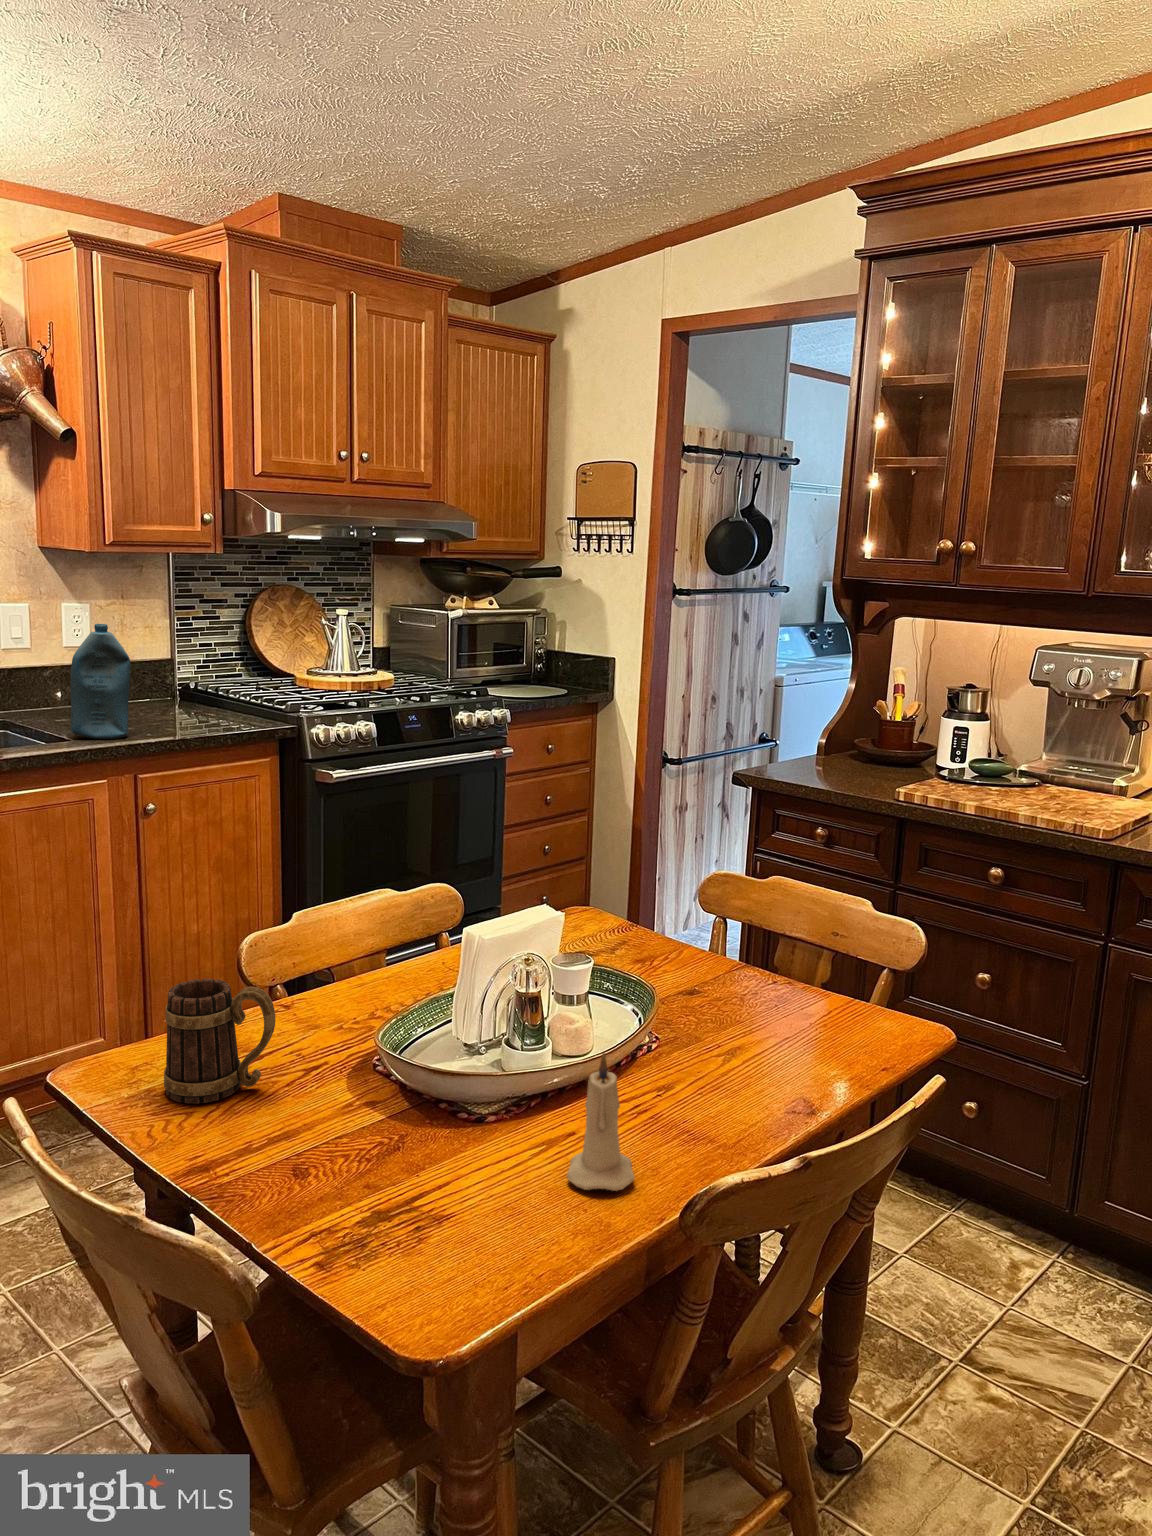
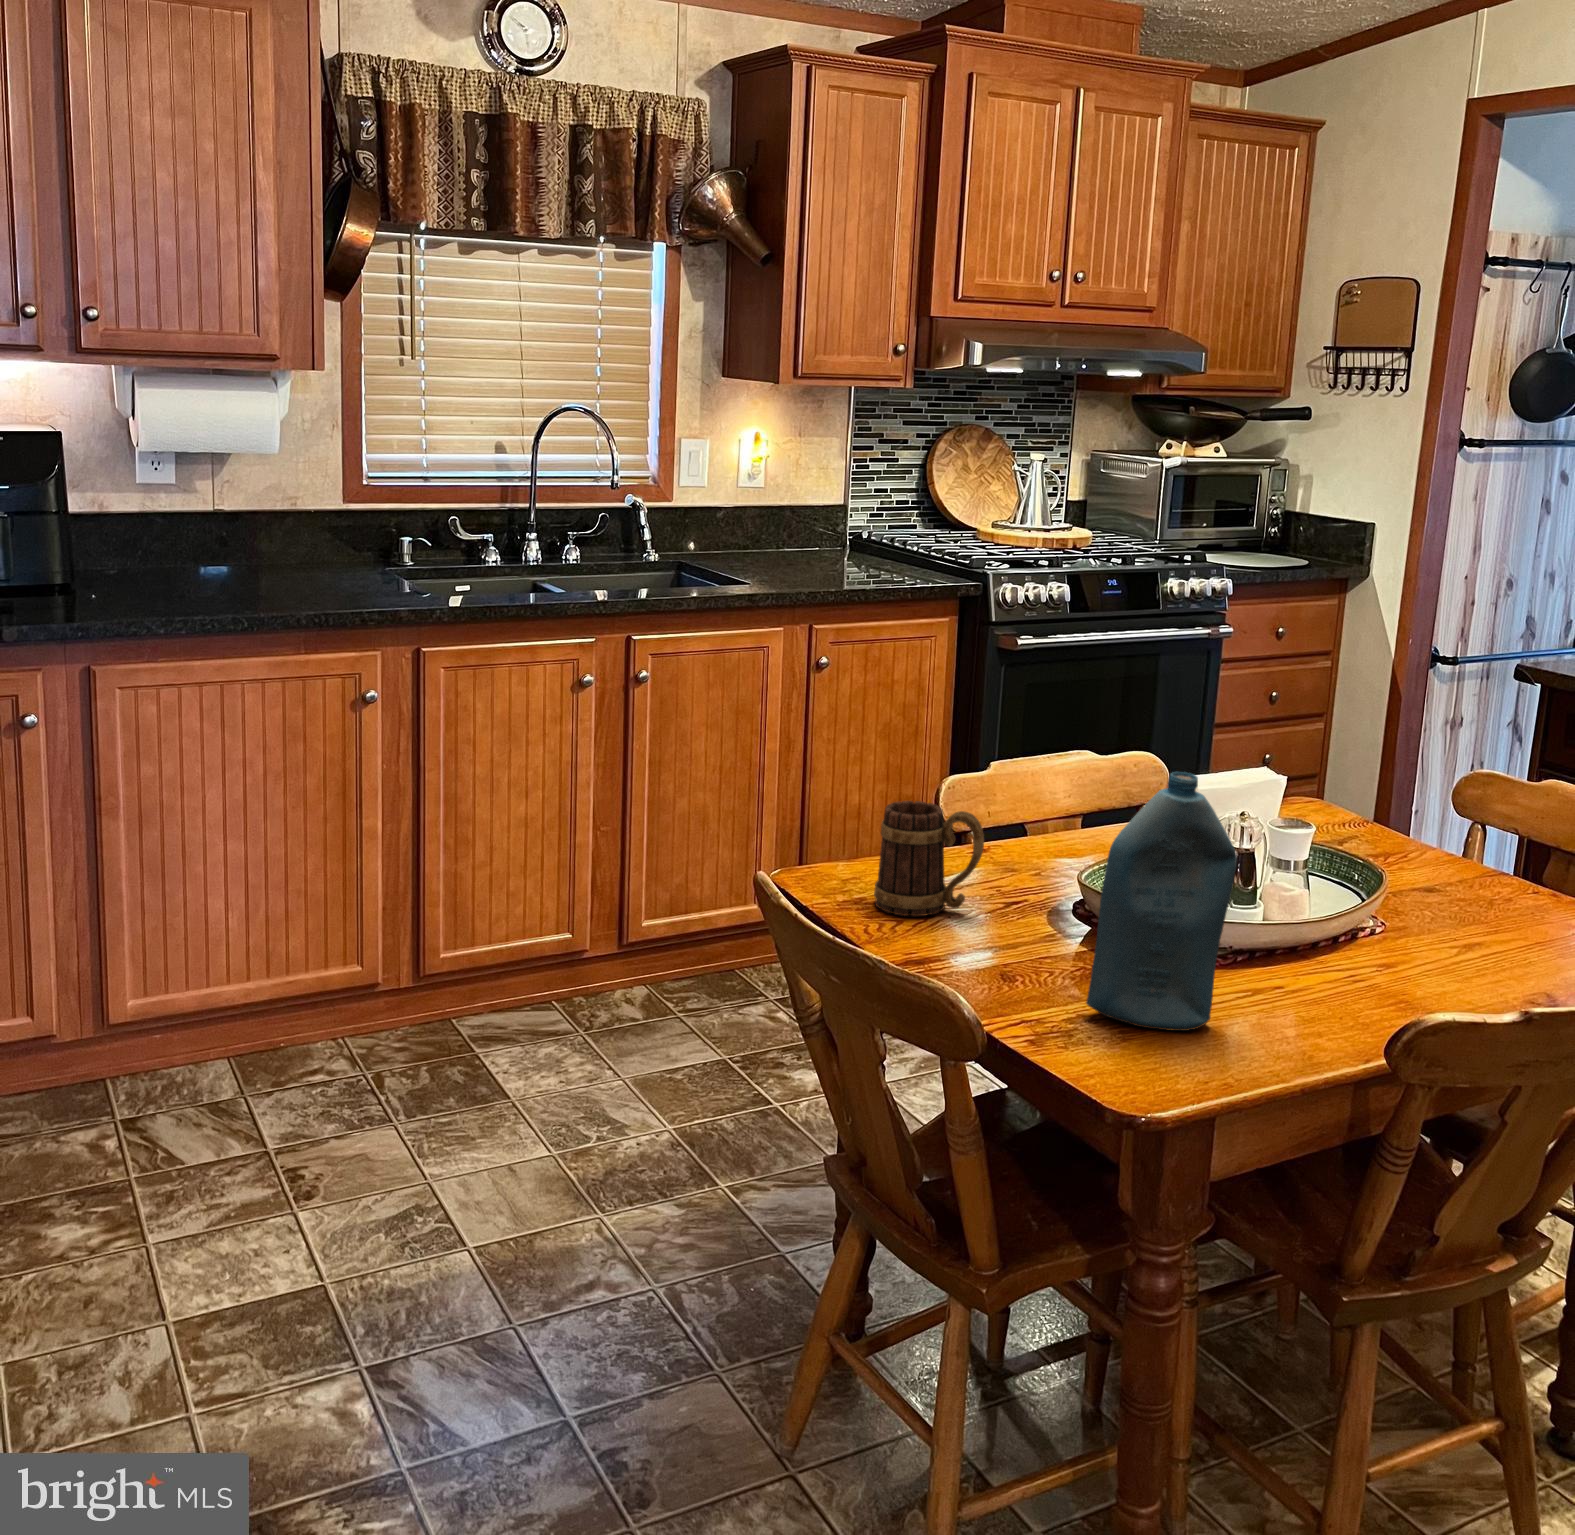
bottle: present [70,624,130,739] -> present [1086,772,1237,1031]
candle: present [567,1052,635,1191] -> none [1273,892,1345,1033]

